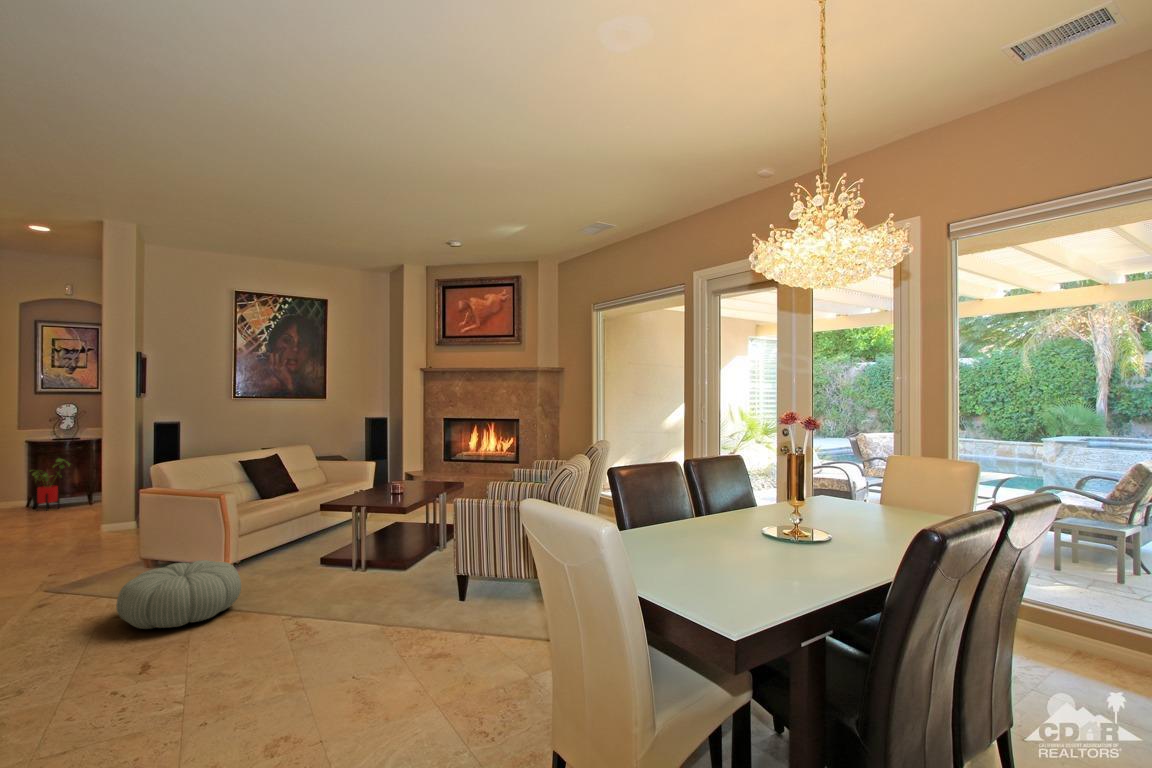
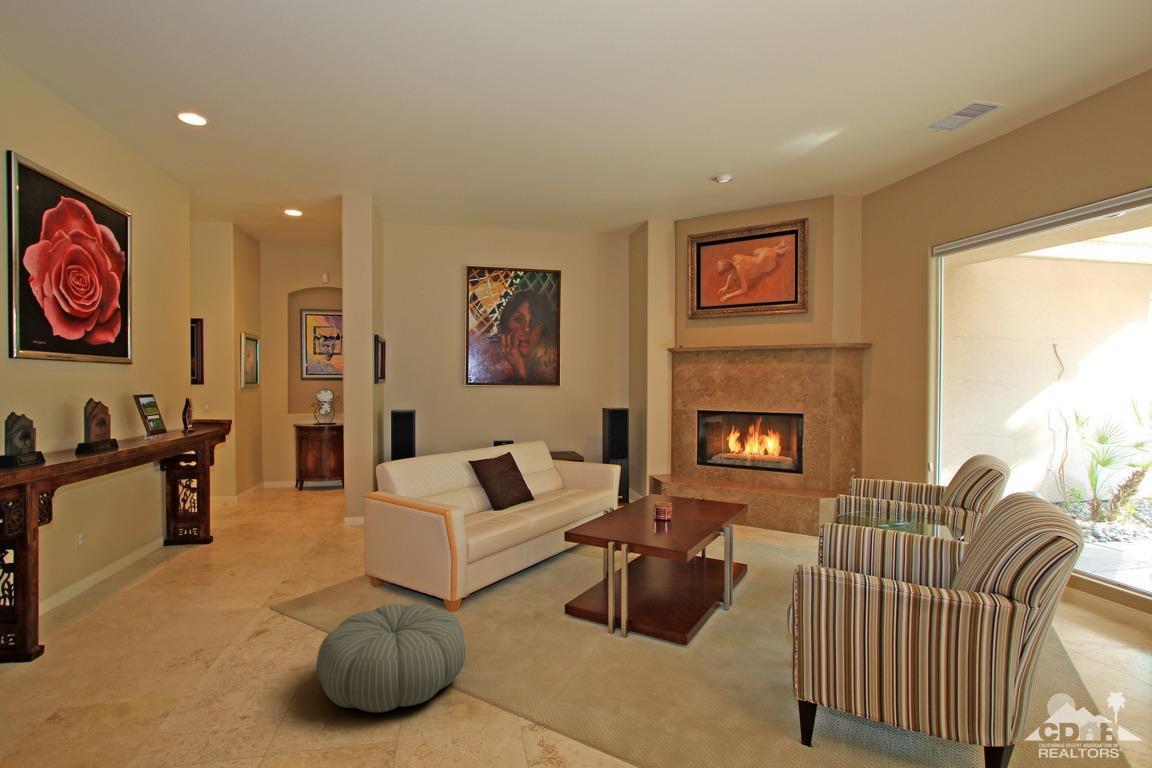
house plant: present [32,459,70,510] -> none [295,443,329,495]

